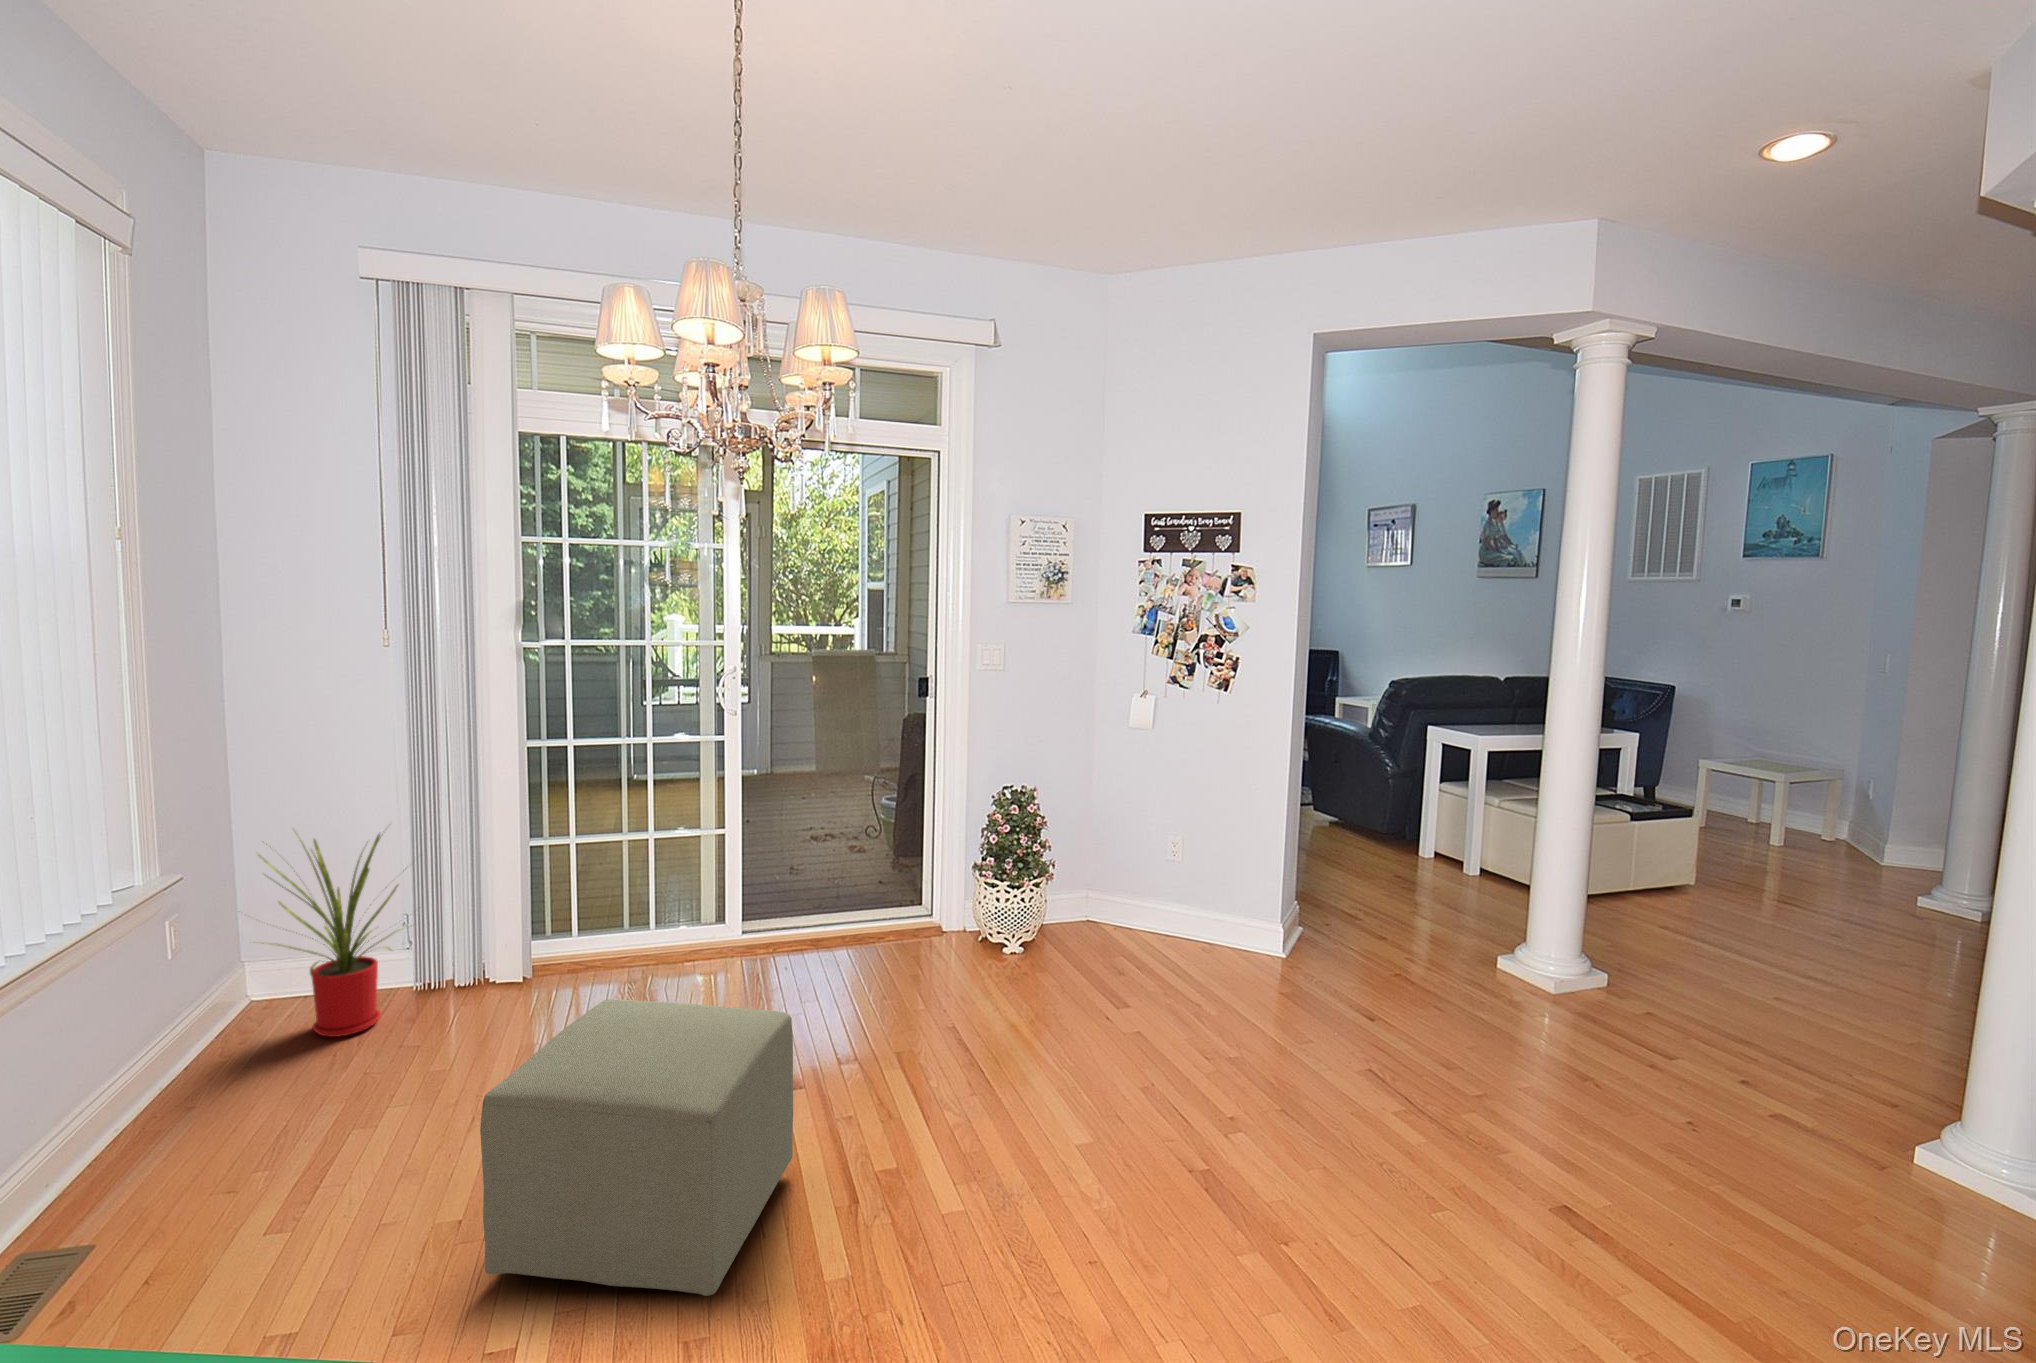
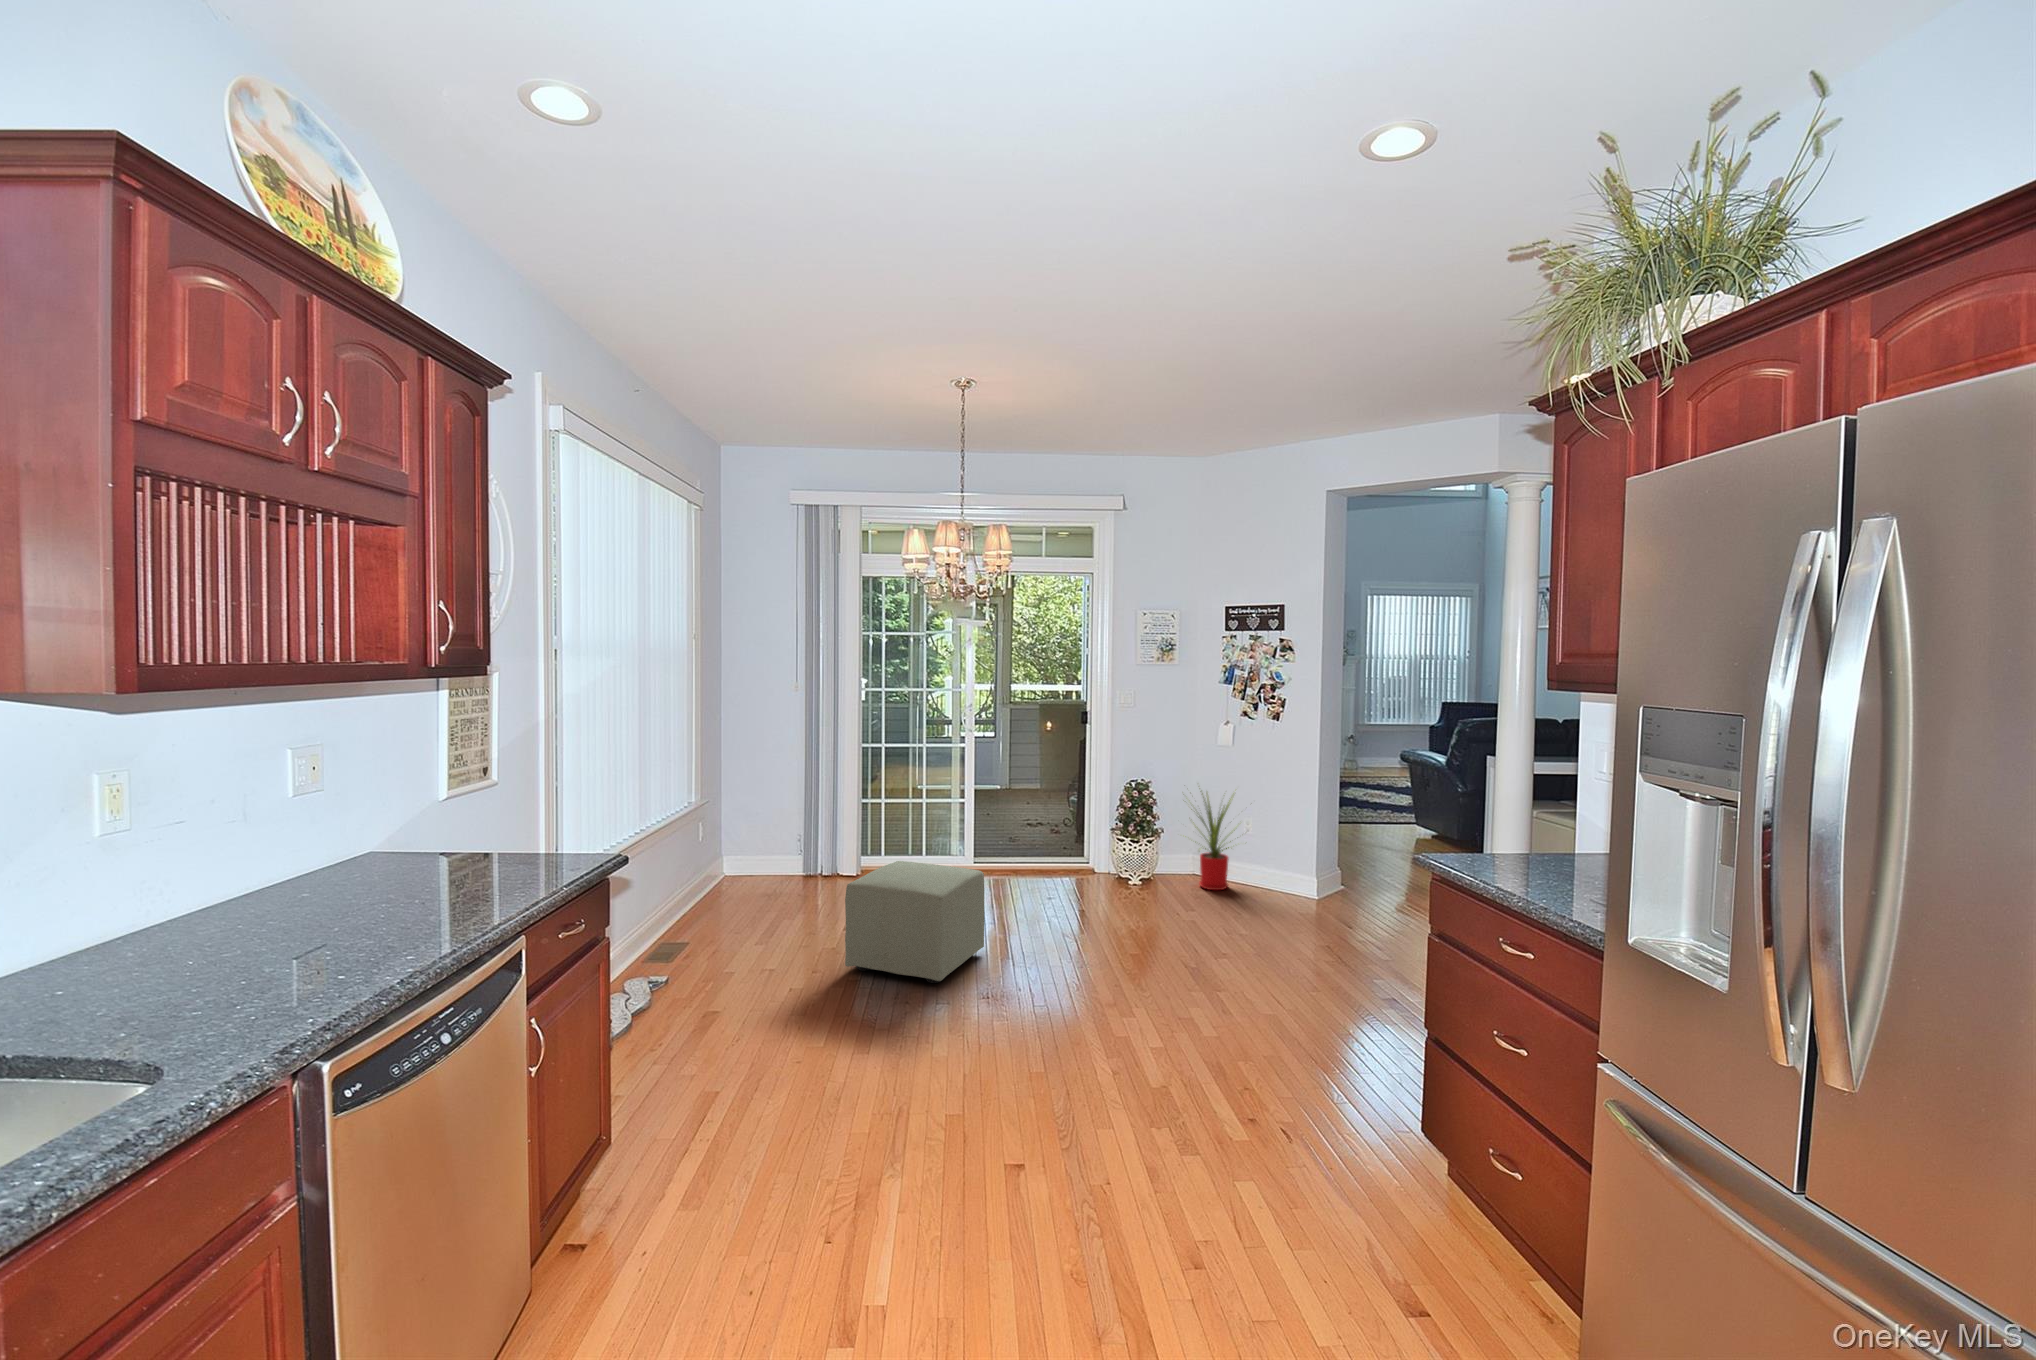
house plant: present [259,834,409,1037] -> present [1191,793,1234,890]

